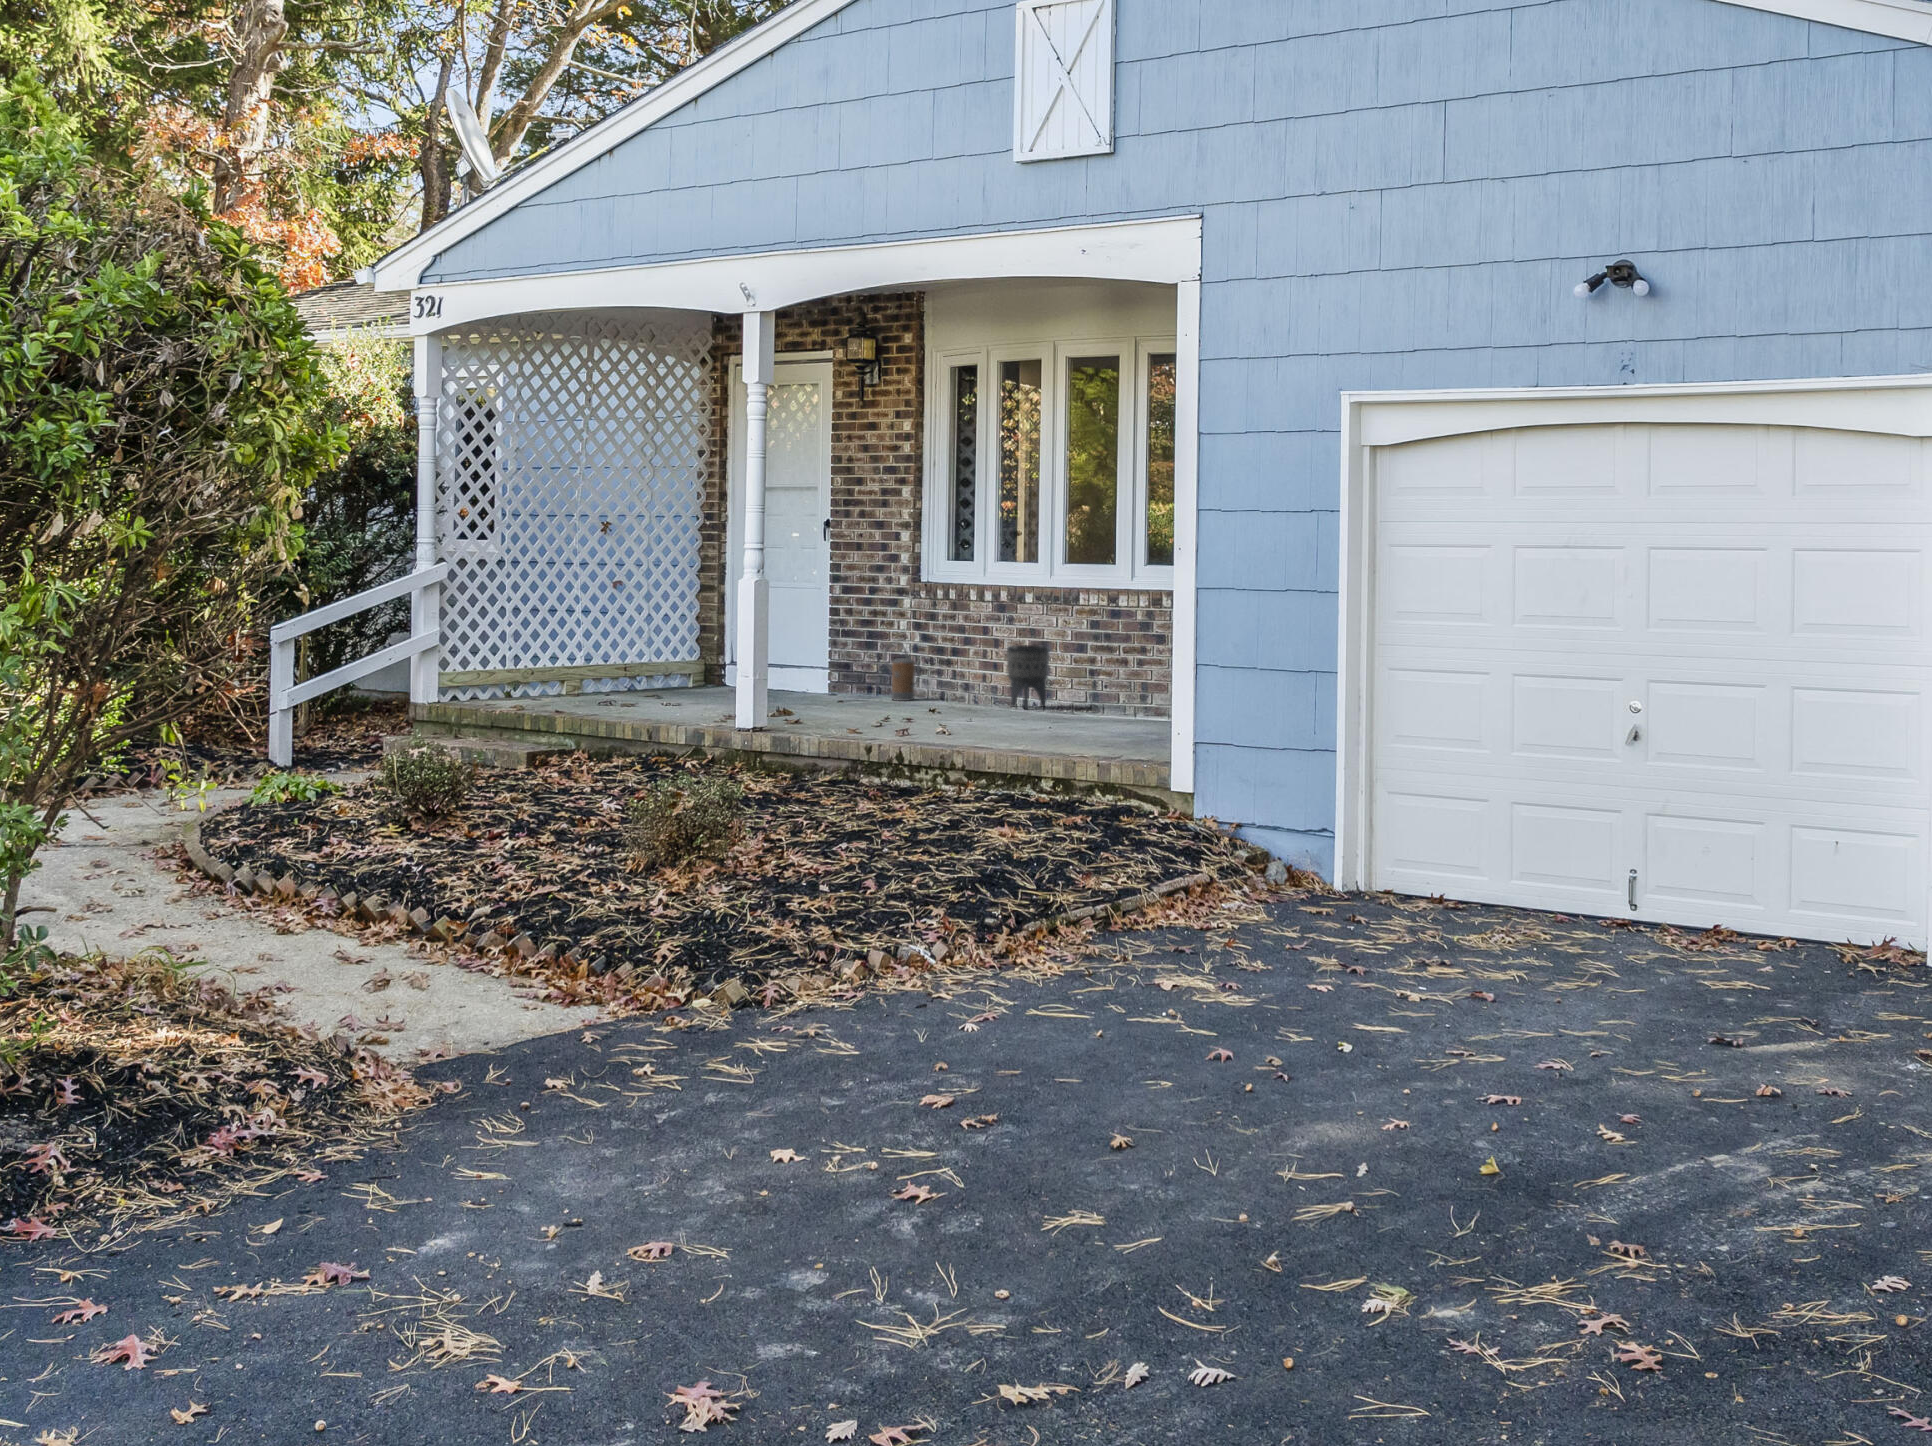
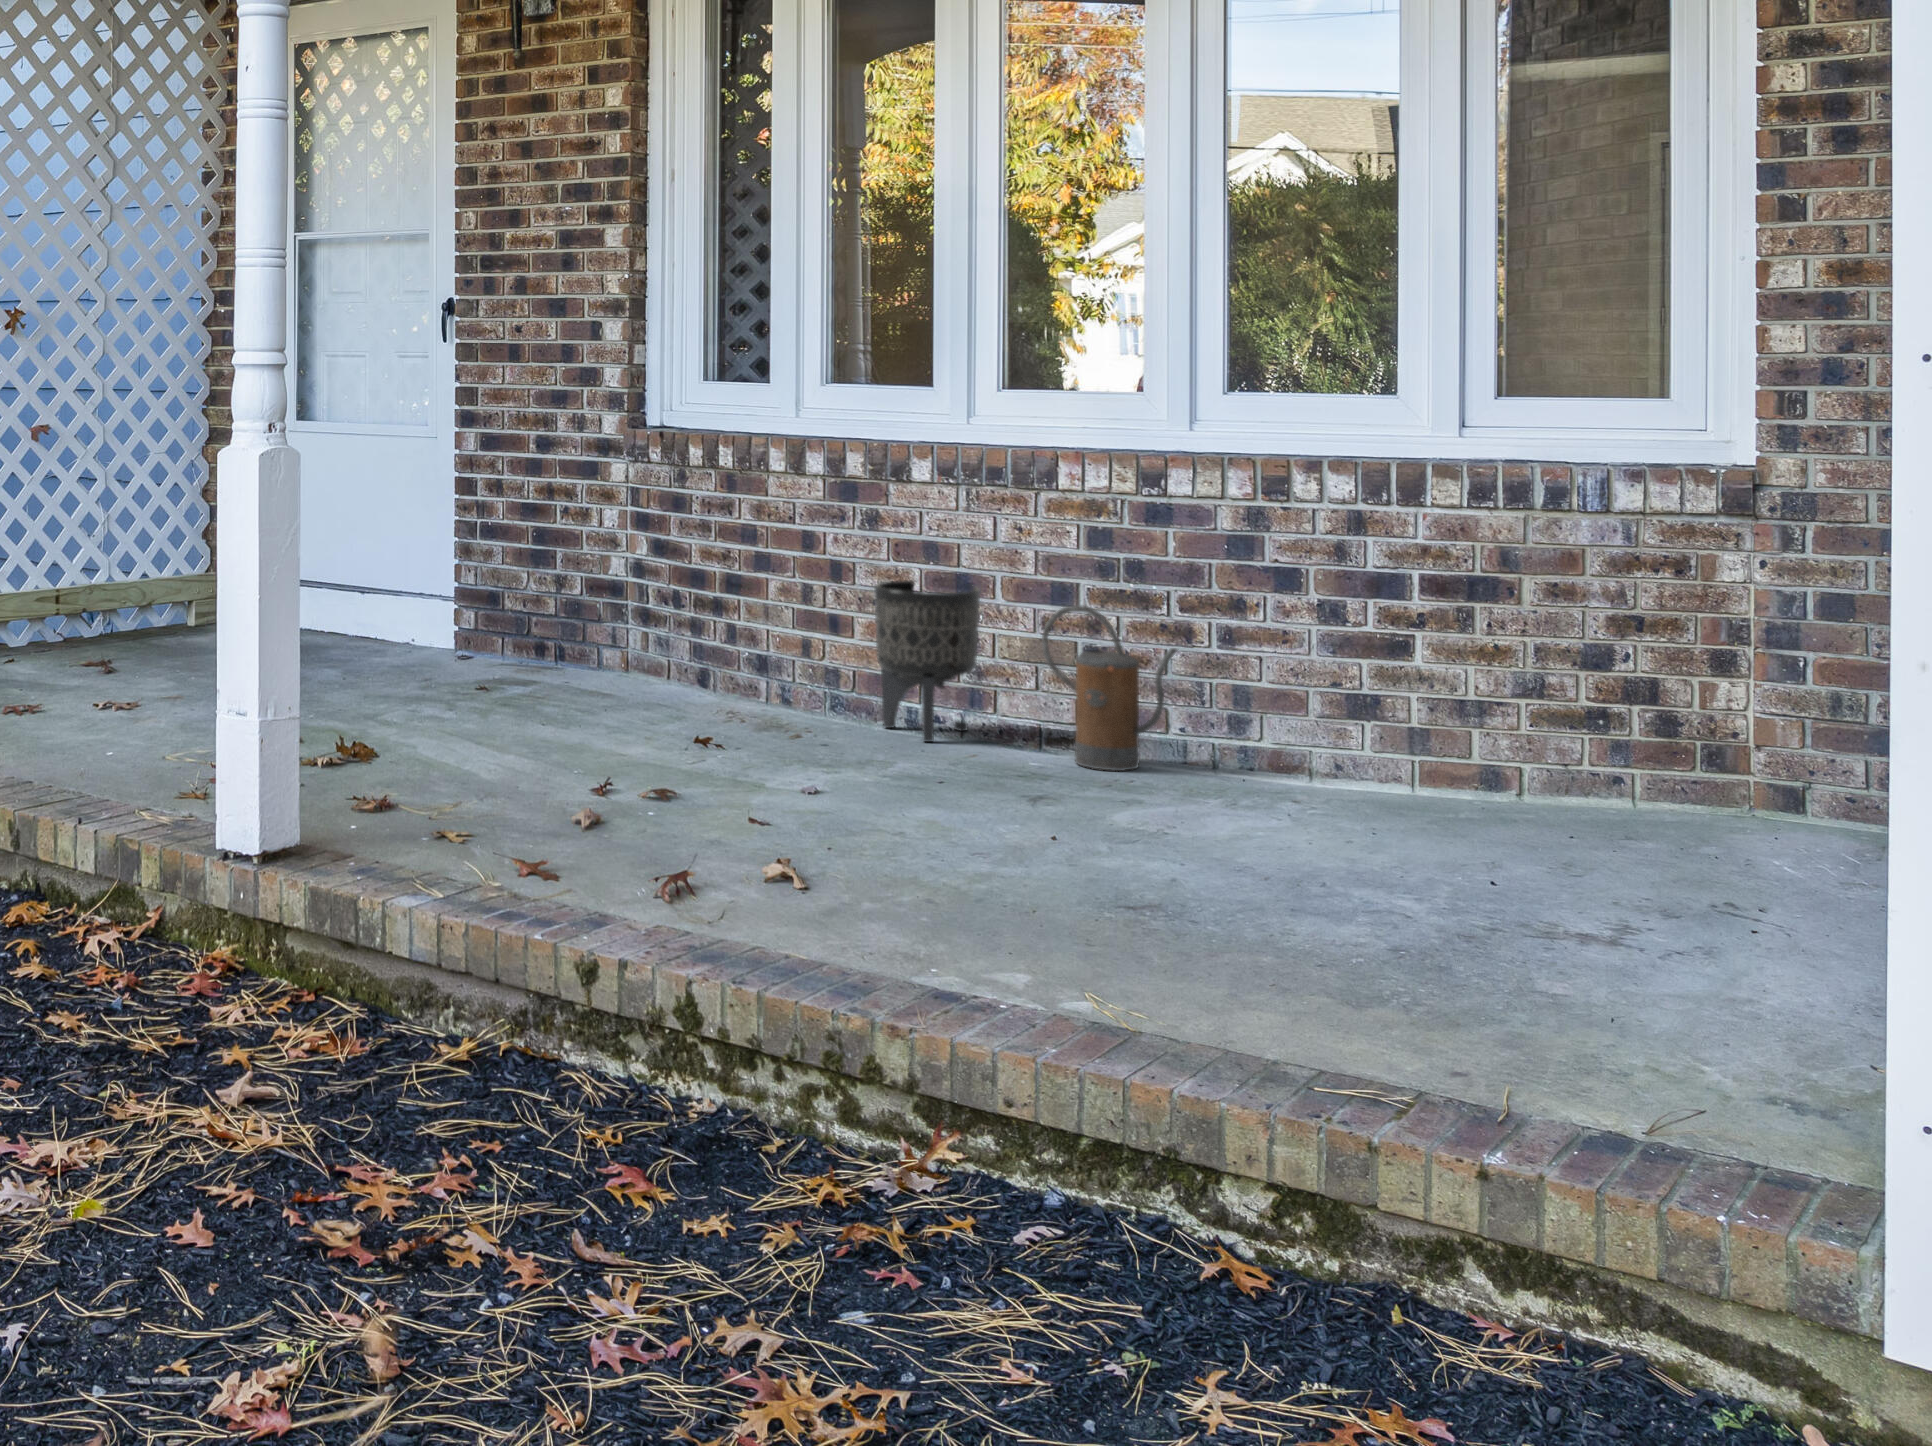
watering can: present [884,642,923,701] -> present [1042,606,1177,771]

